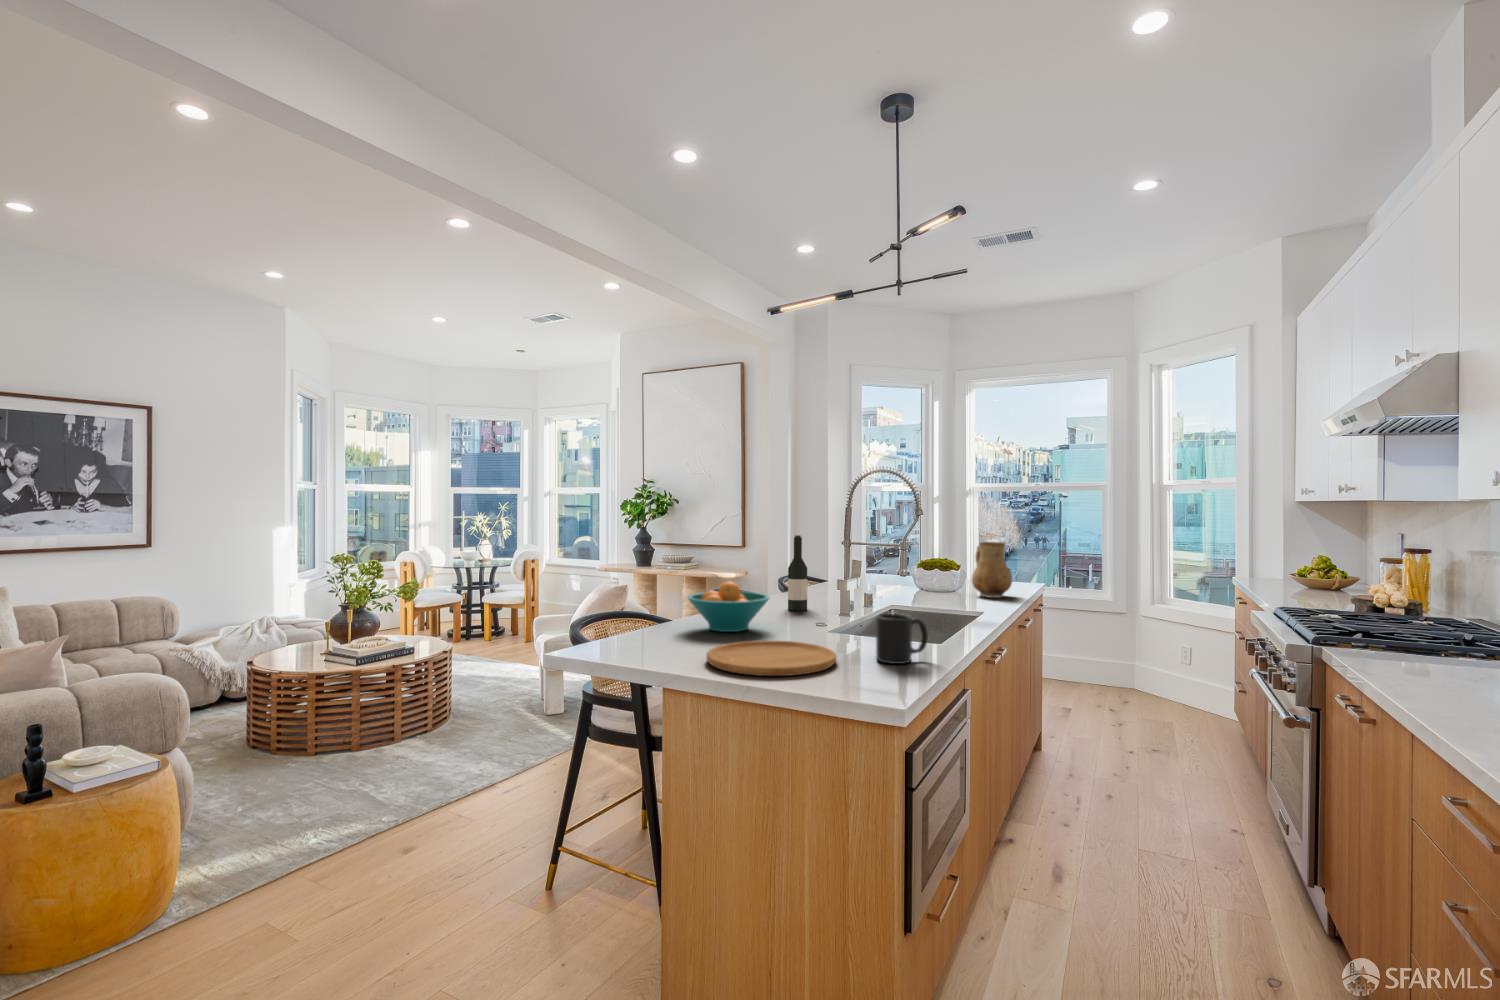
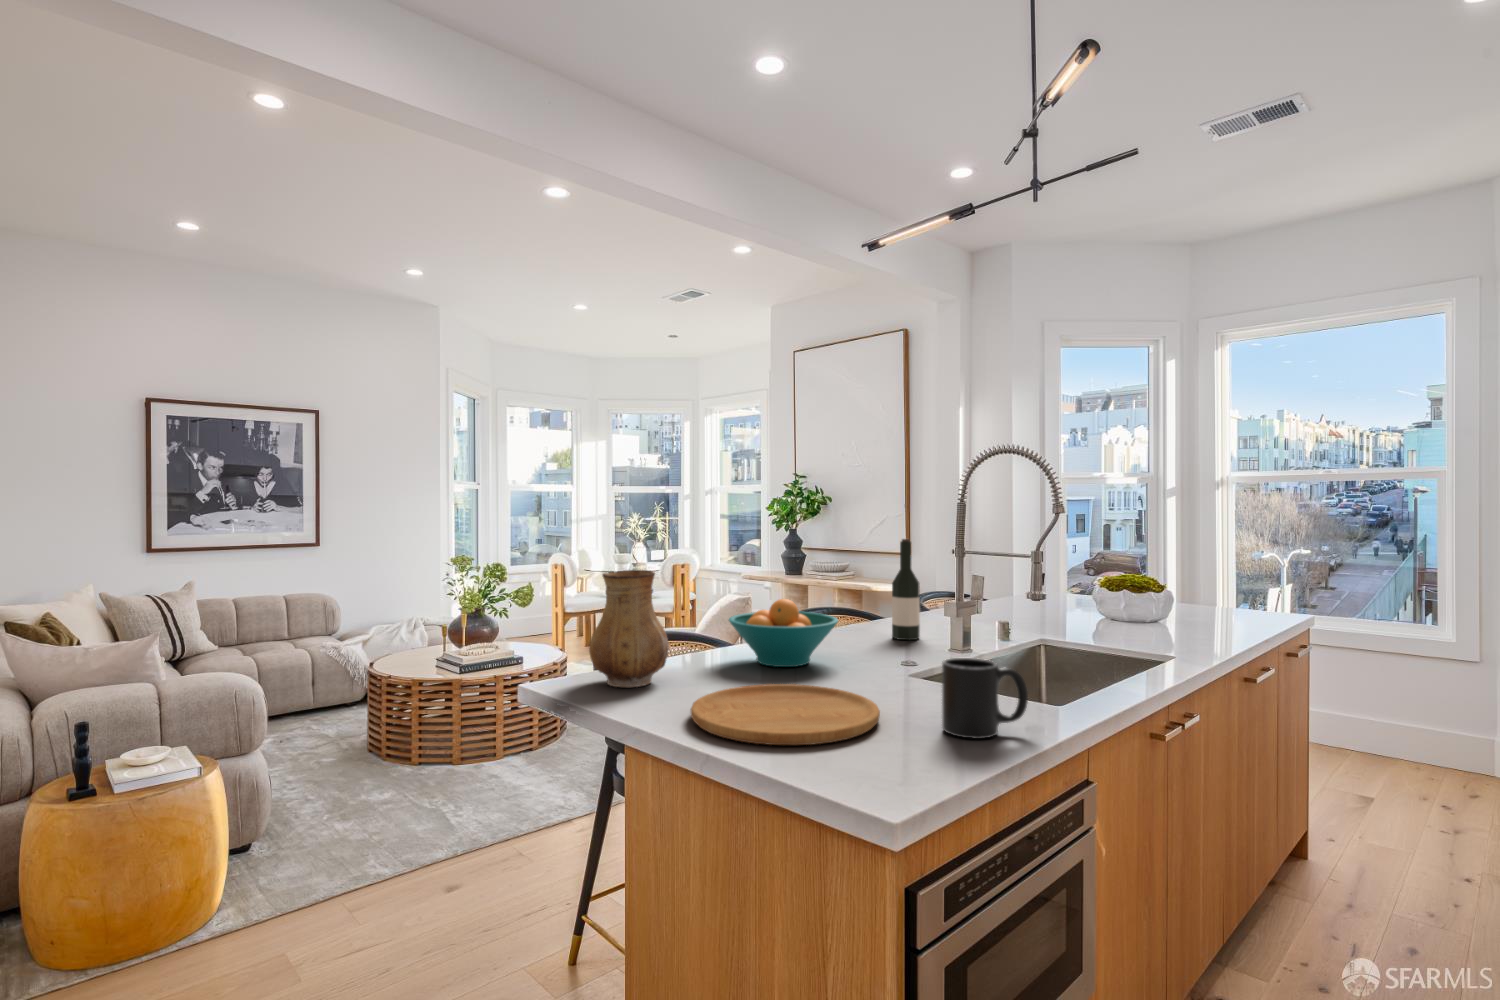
ceramic pitcher: present [972,542,1012,598] -> present [589,570,669,688]

